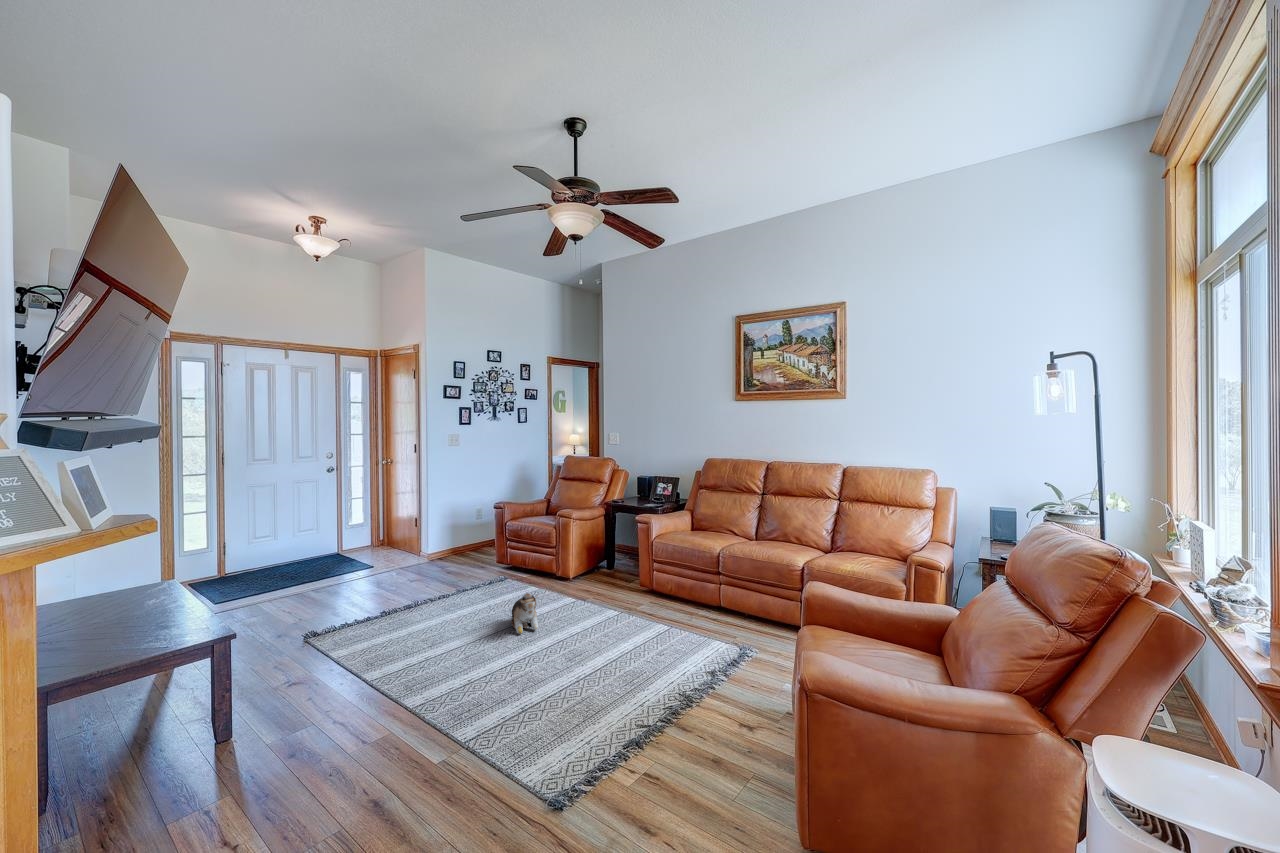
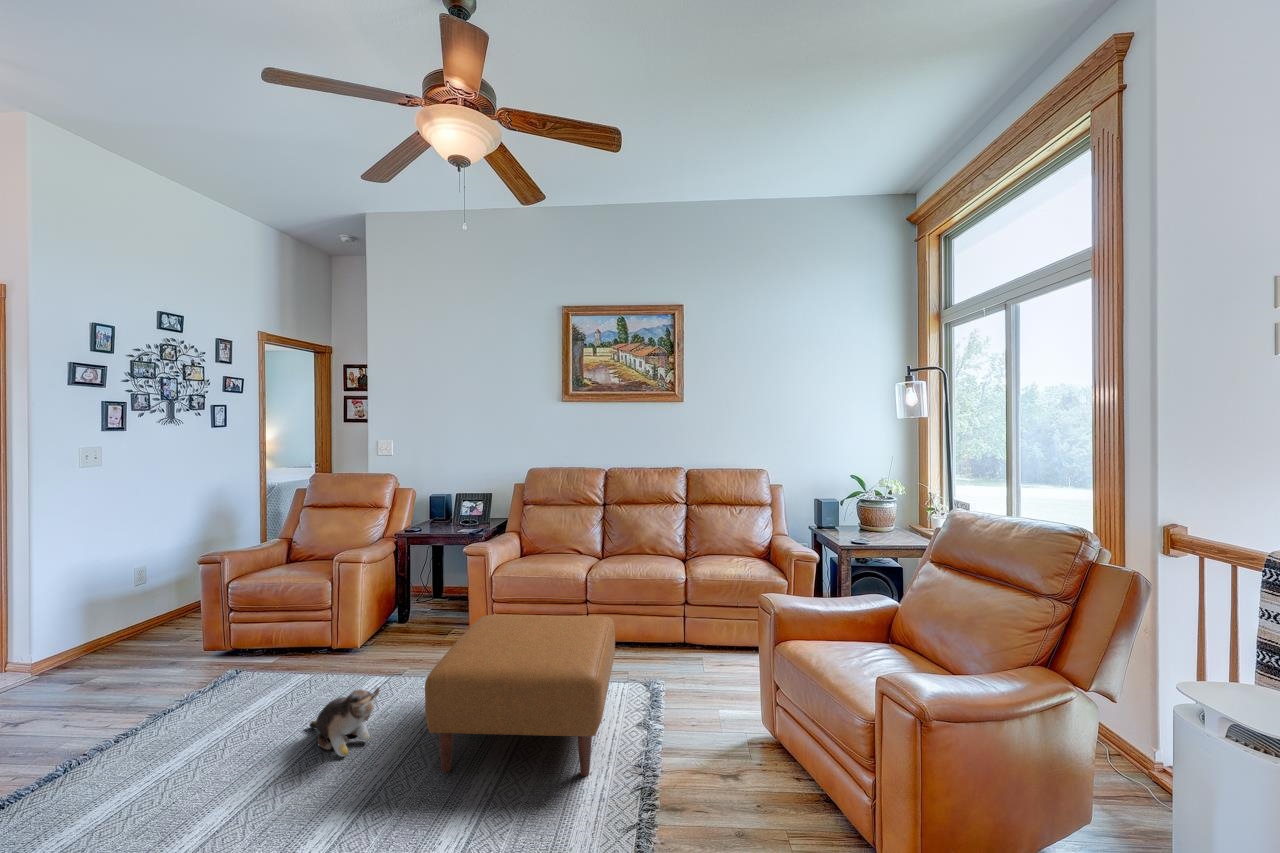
ottoman: none [550,564,707,688] -> present [425,615,615,776]

